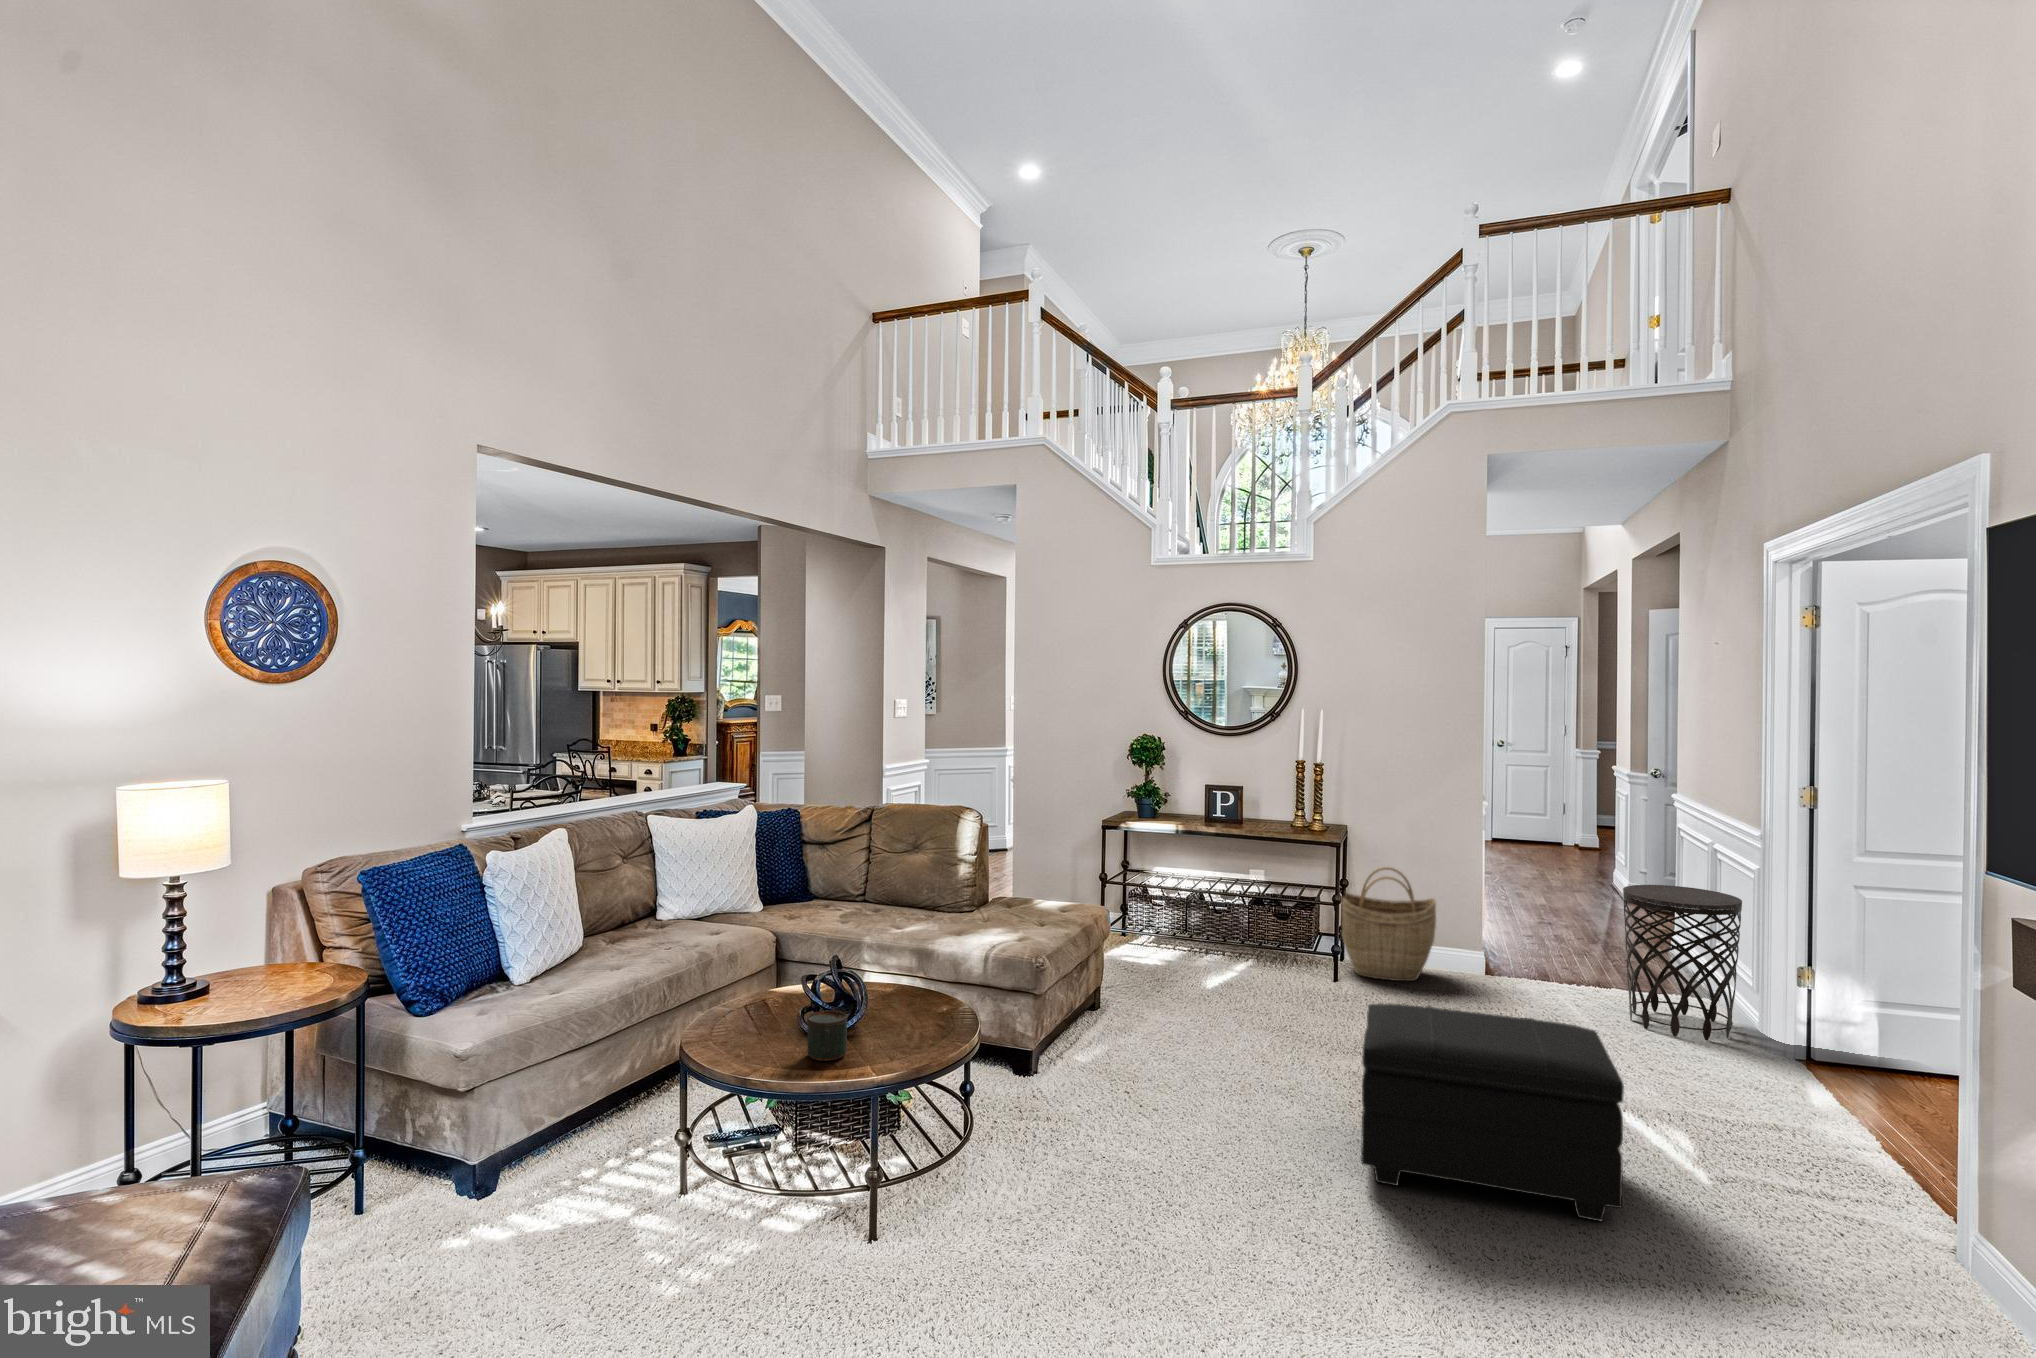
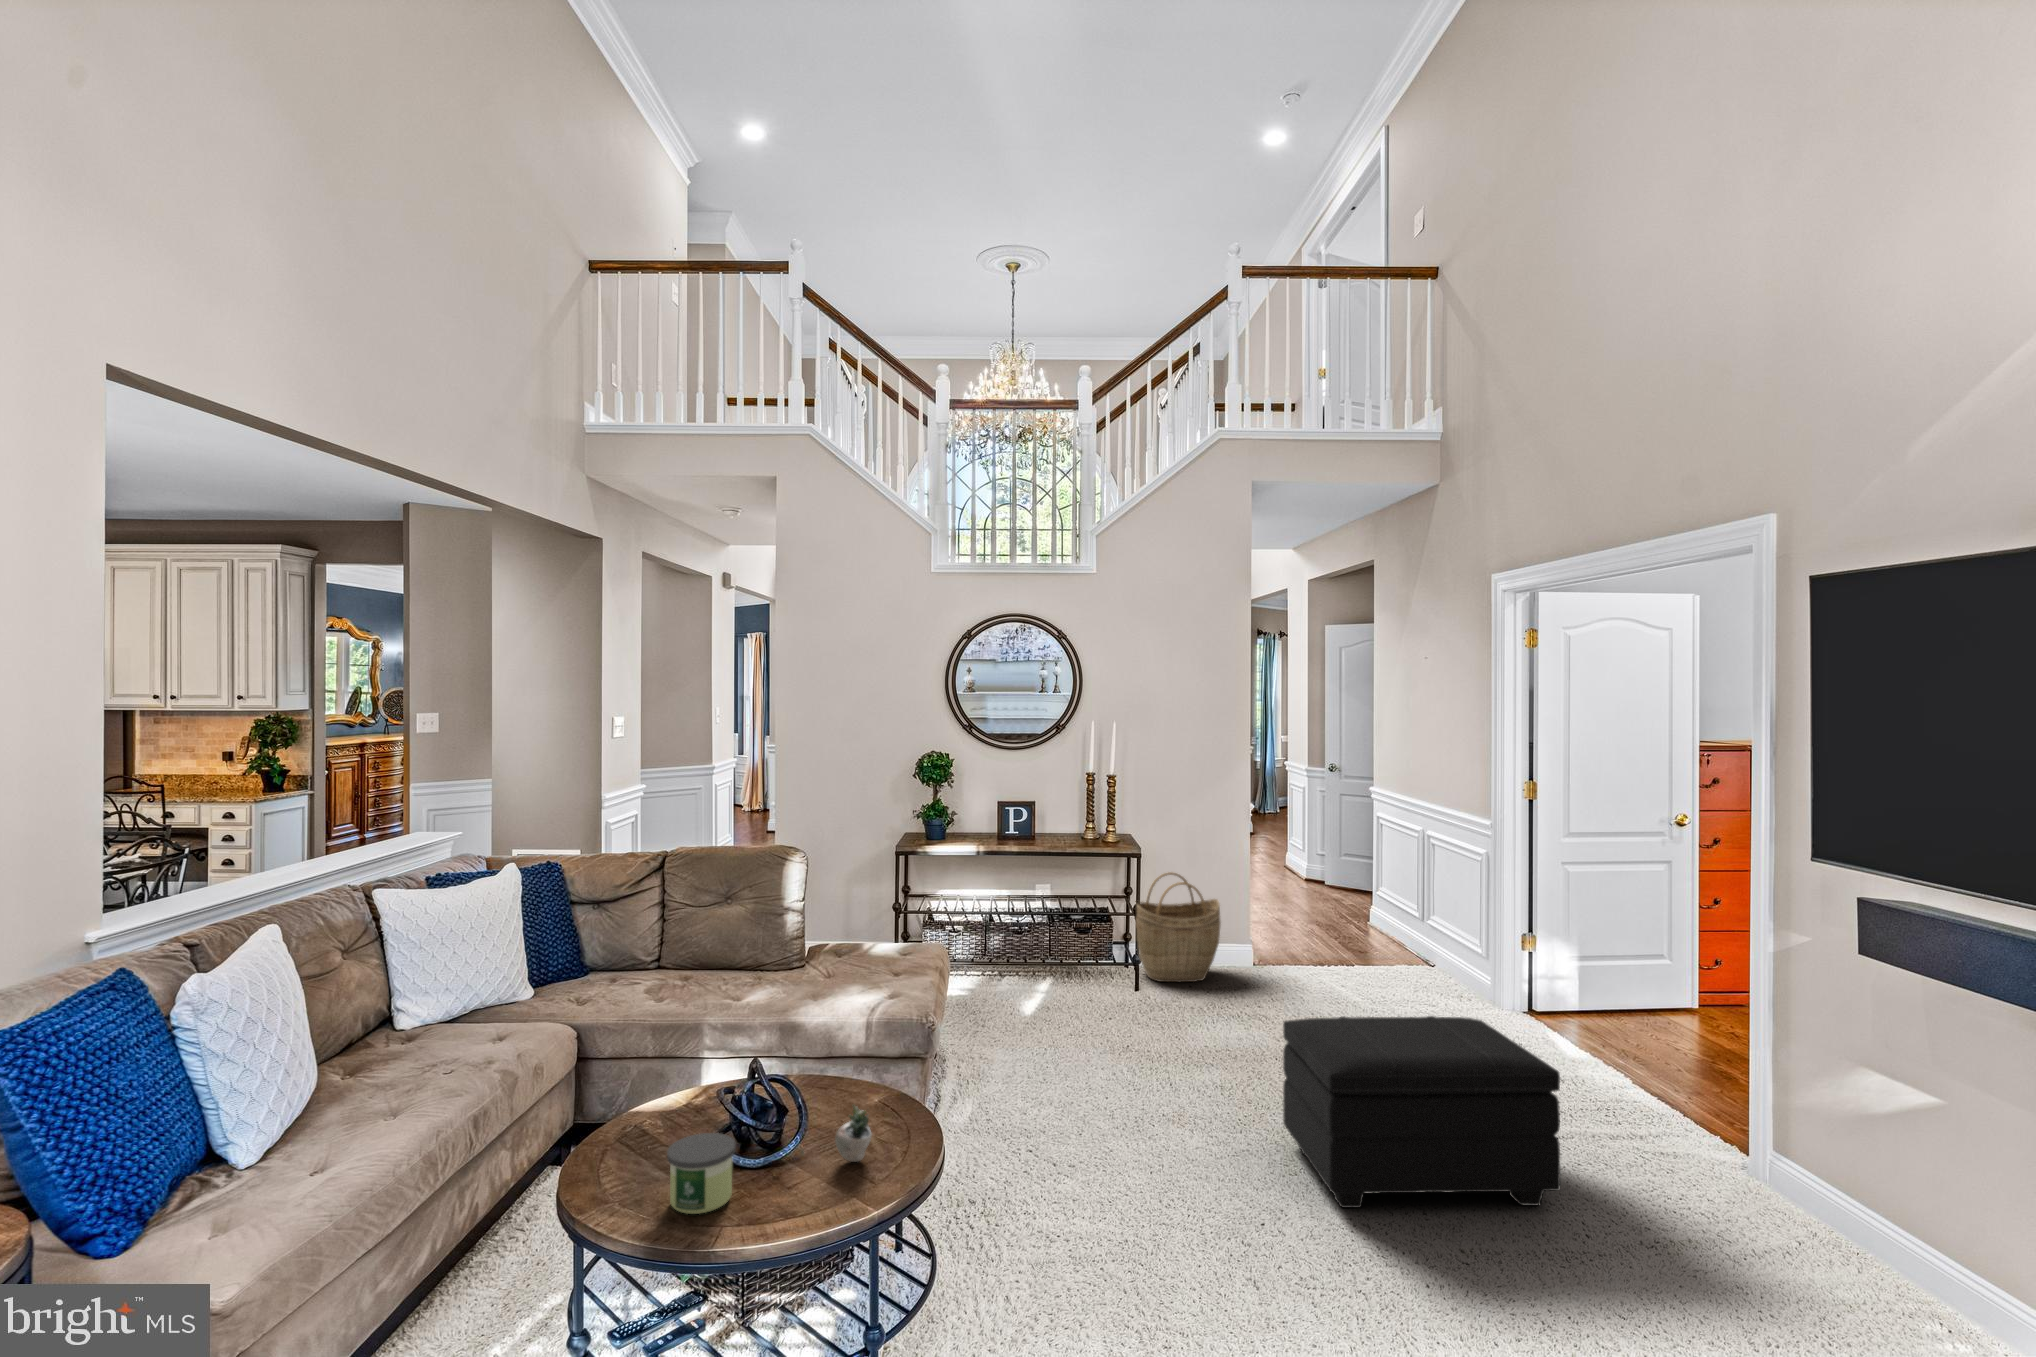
side table: present [1623,885,1742,1040] -> none [1384,871,1479,1005]
succulent plant: none [862,987,922,1039] -> present [835,1105,872,1162]
candle: none [731,997,780,1050] -> present [667,1133,736,1214]
mug: present [807,1011,848,1061] -> none [787,1137,840,1210]

